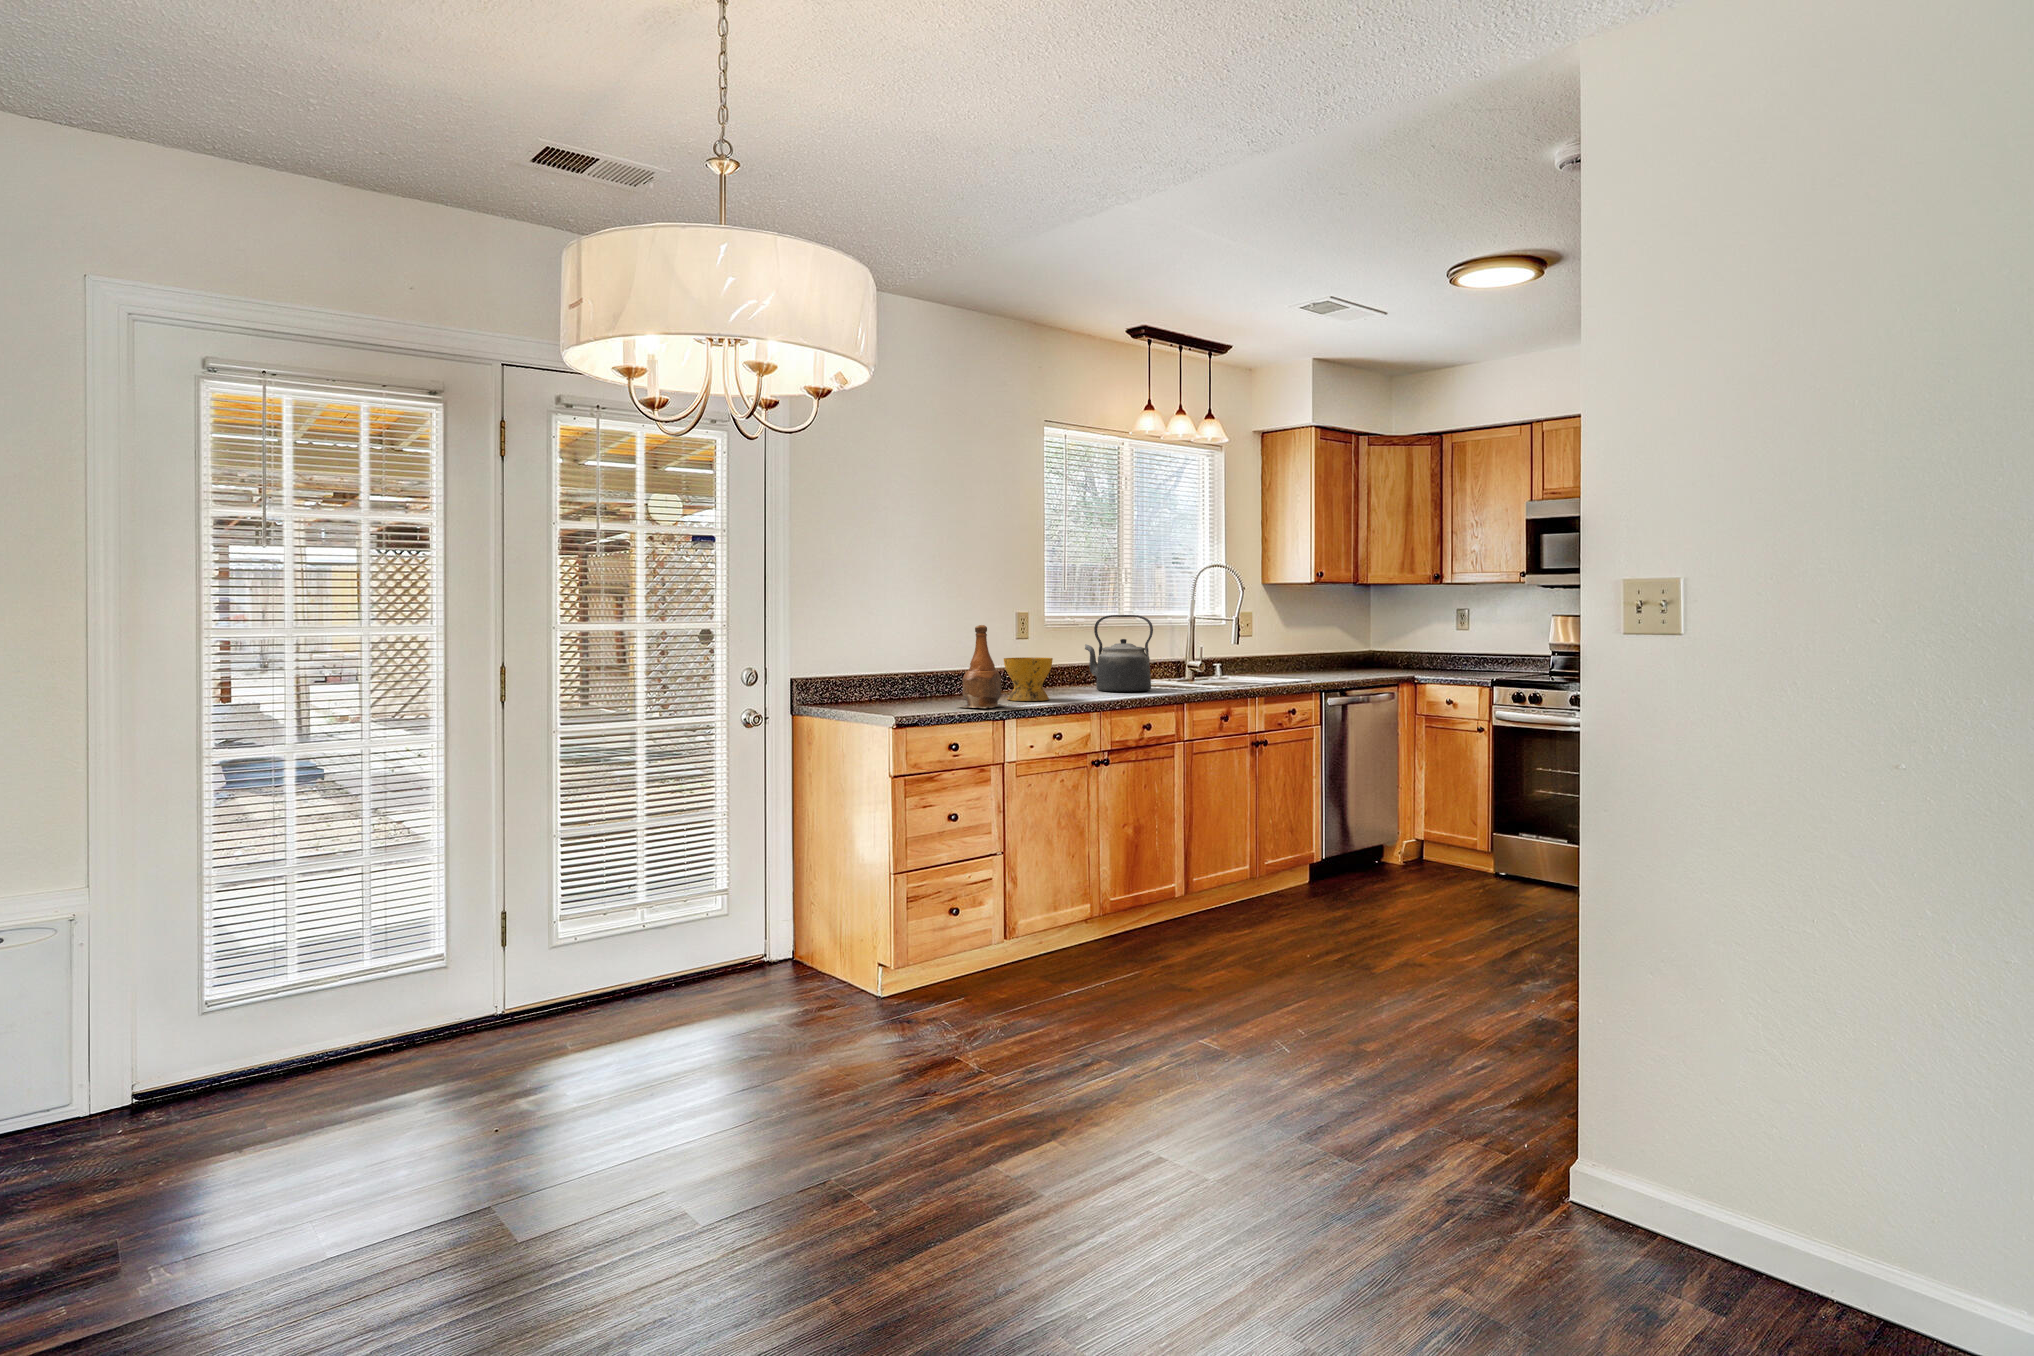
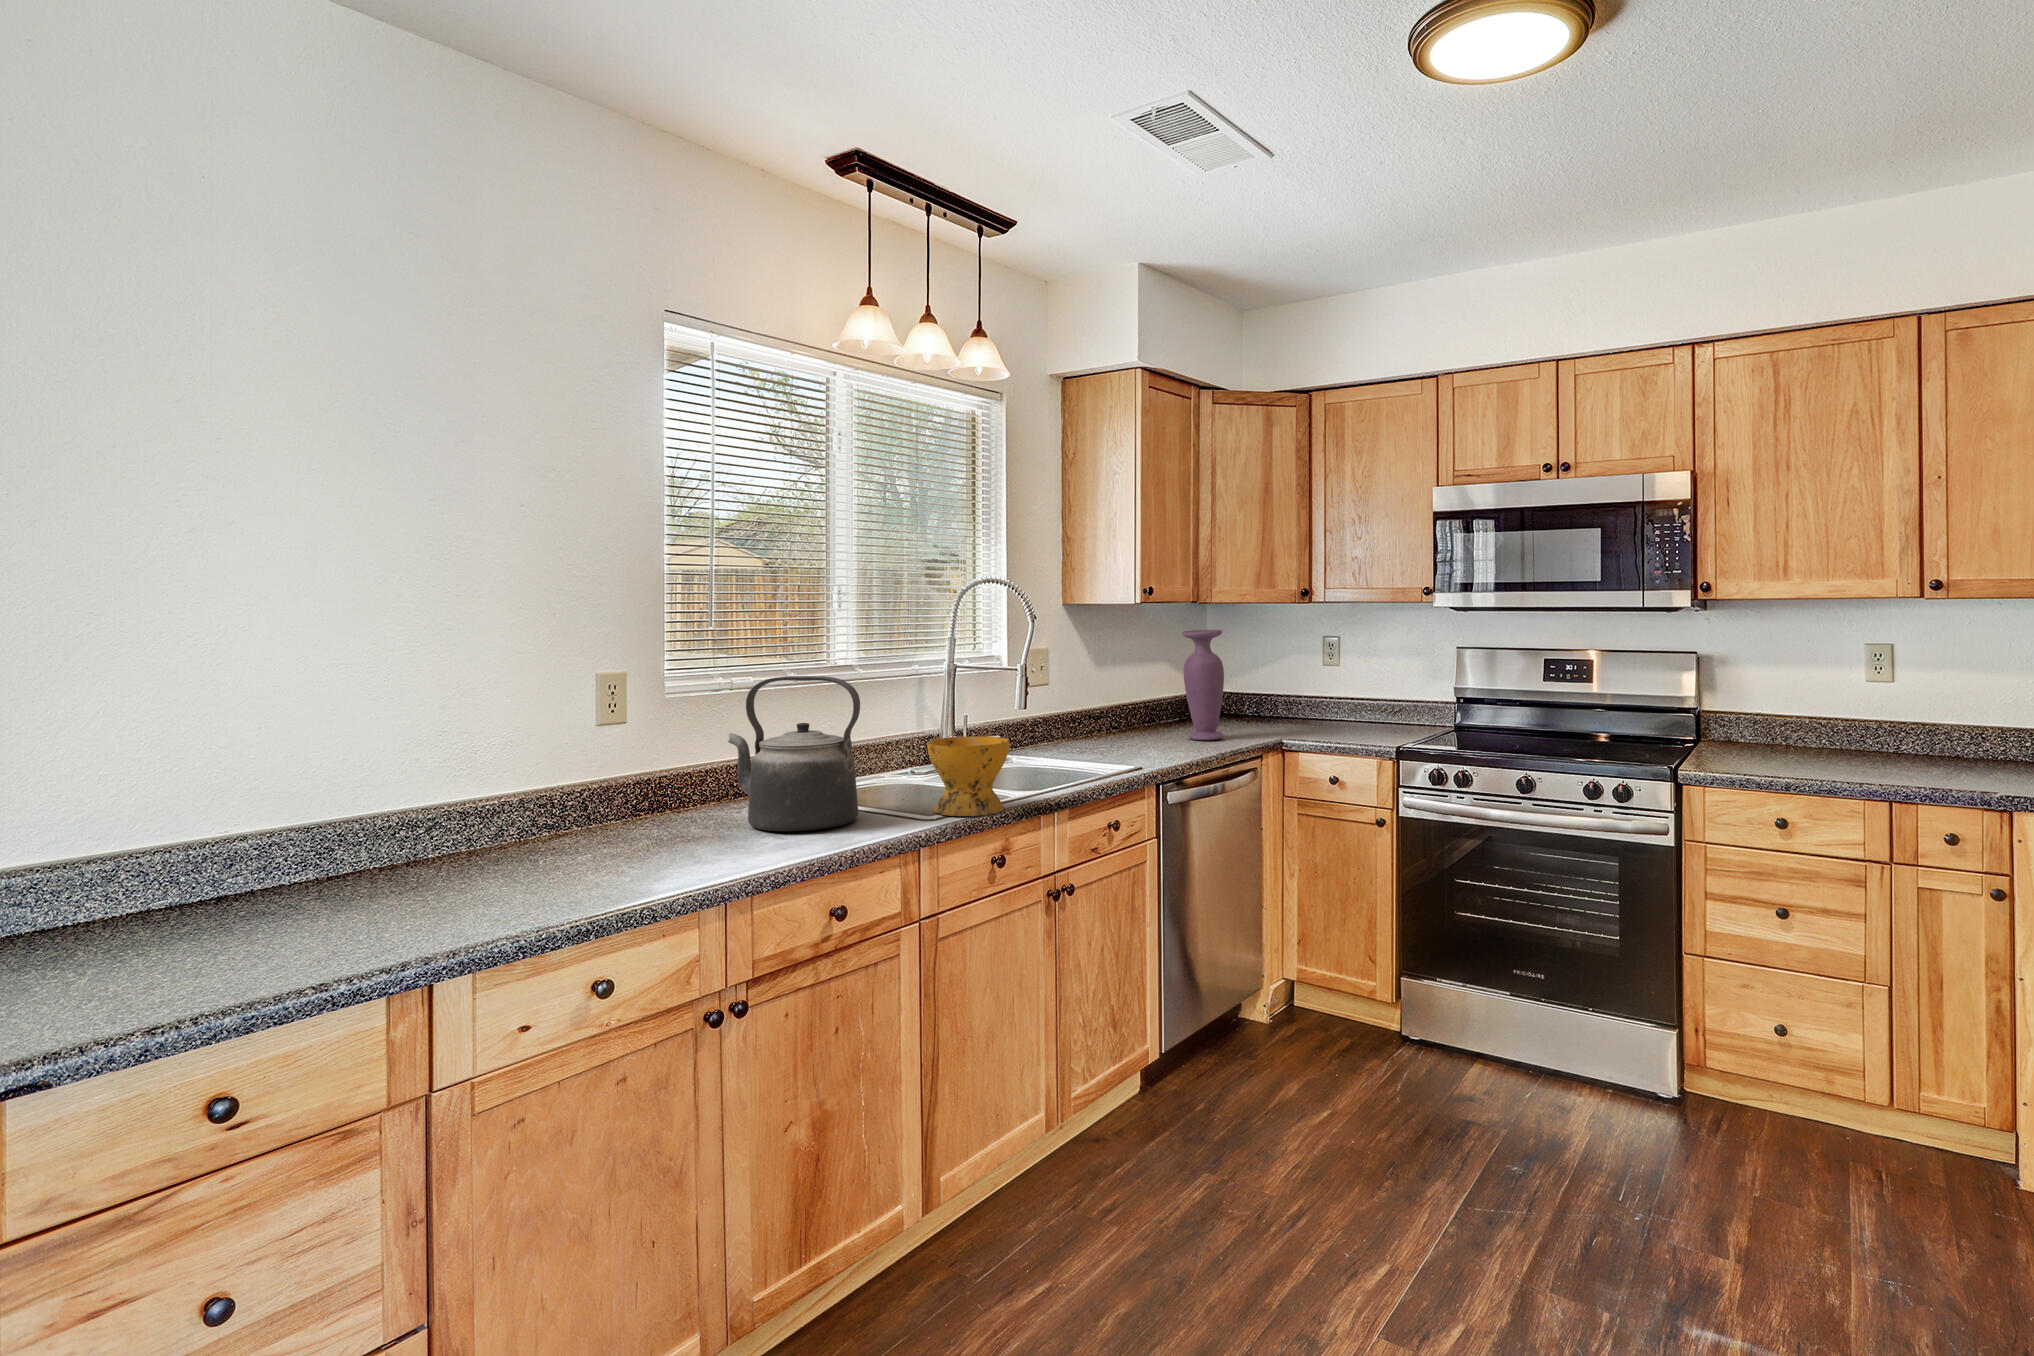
vase: none [1343,601,1372,674] -> present [1182,630,1224,740]
bottle: present [959,625,1005,708] -> none [283,740,451,968]
bowl: present [1004,657,1053,701] -> present [927,736,1010,816]

